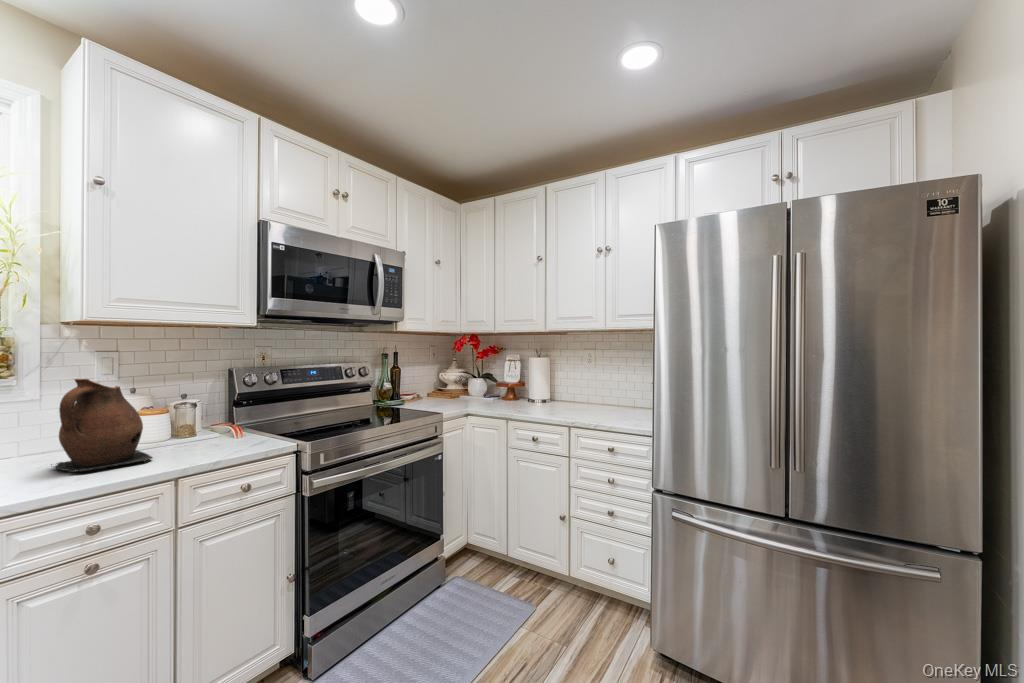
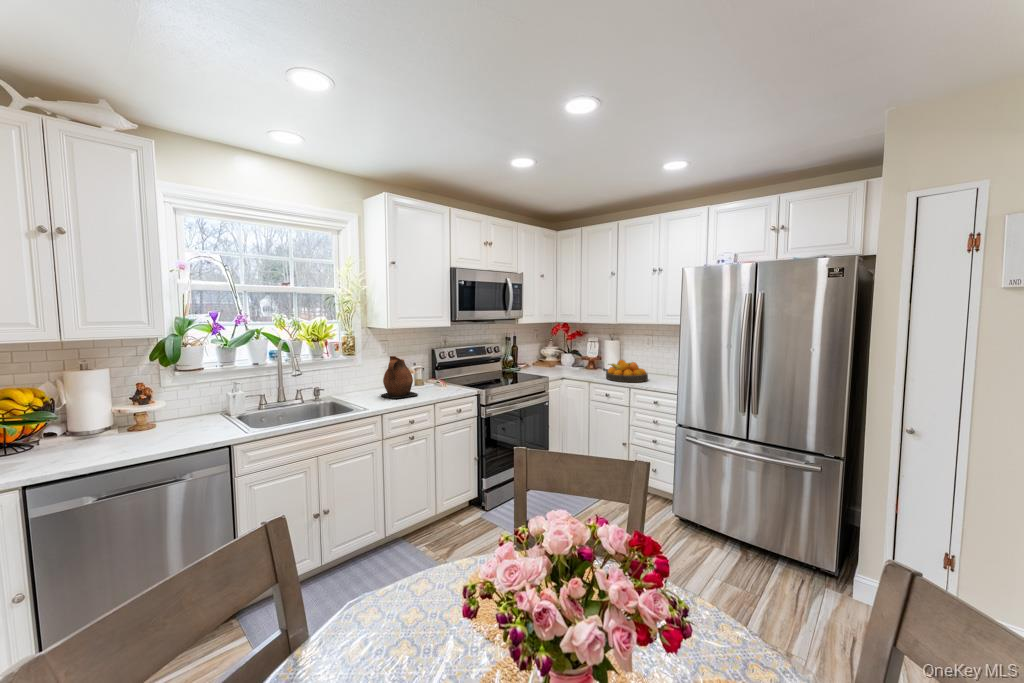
fruit bowl: none [531,384,594,418] -> present [606,360,648,382]

